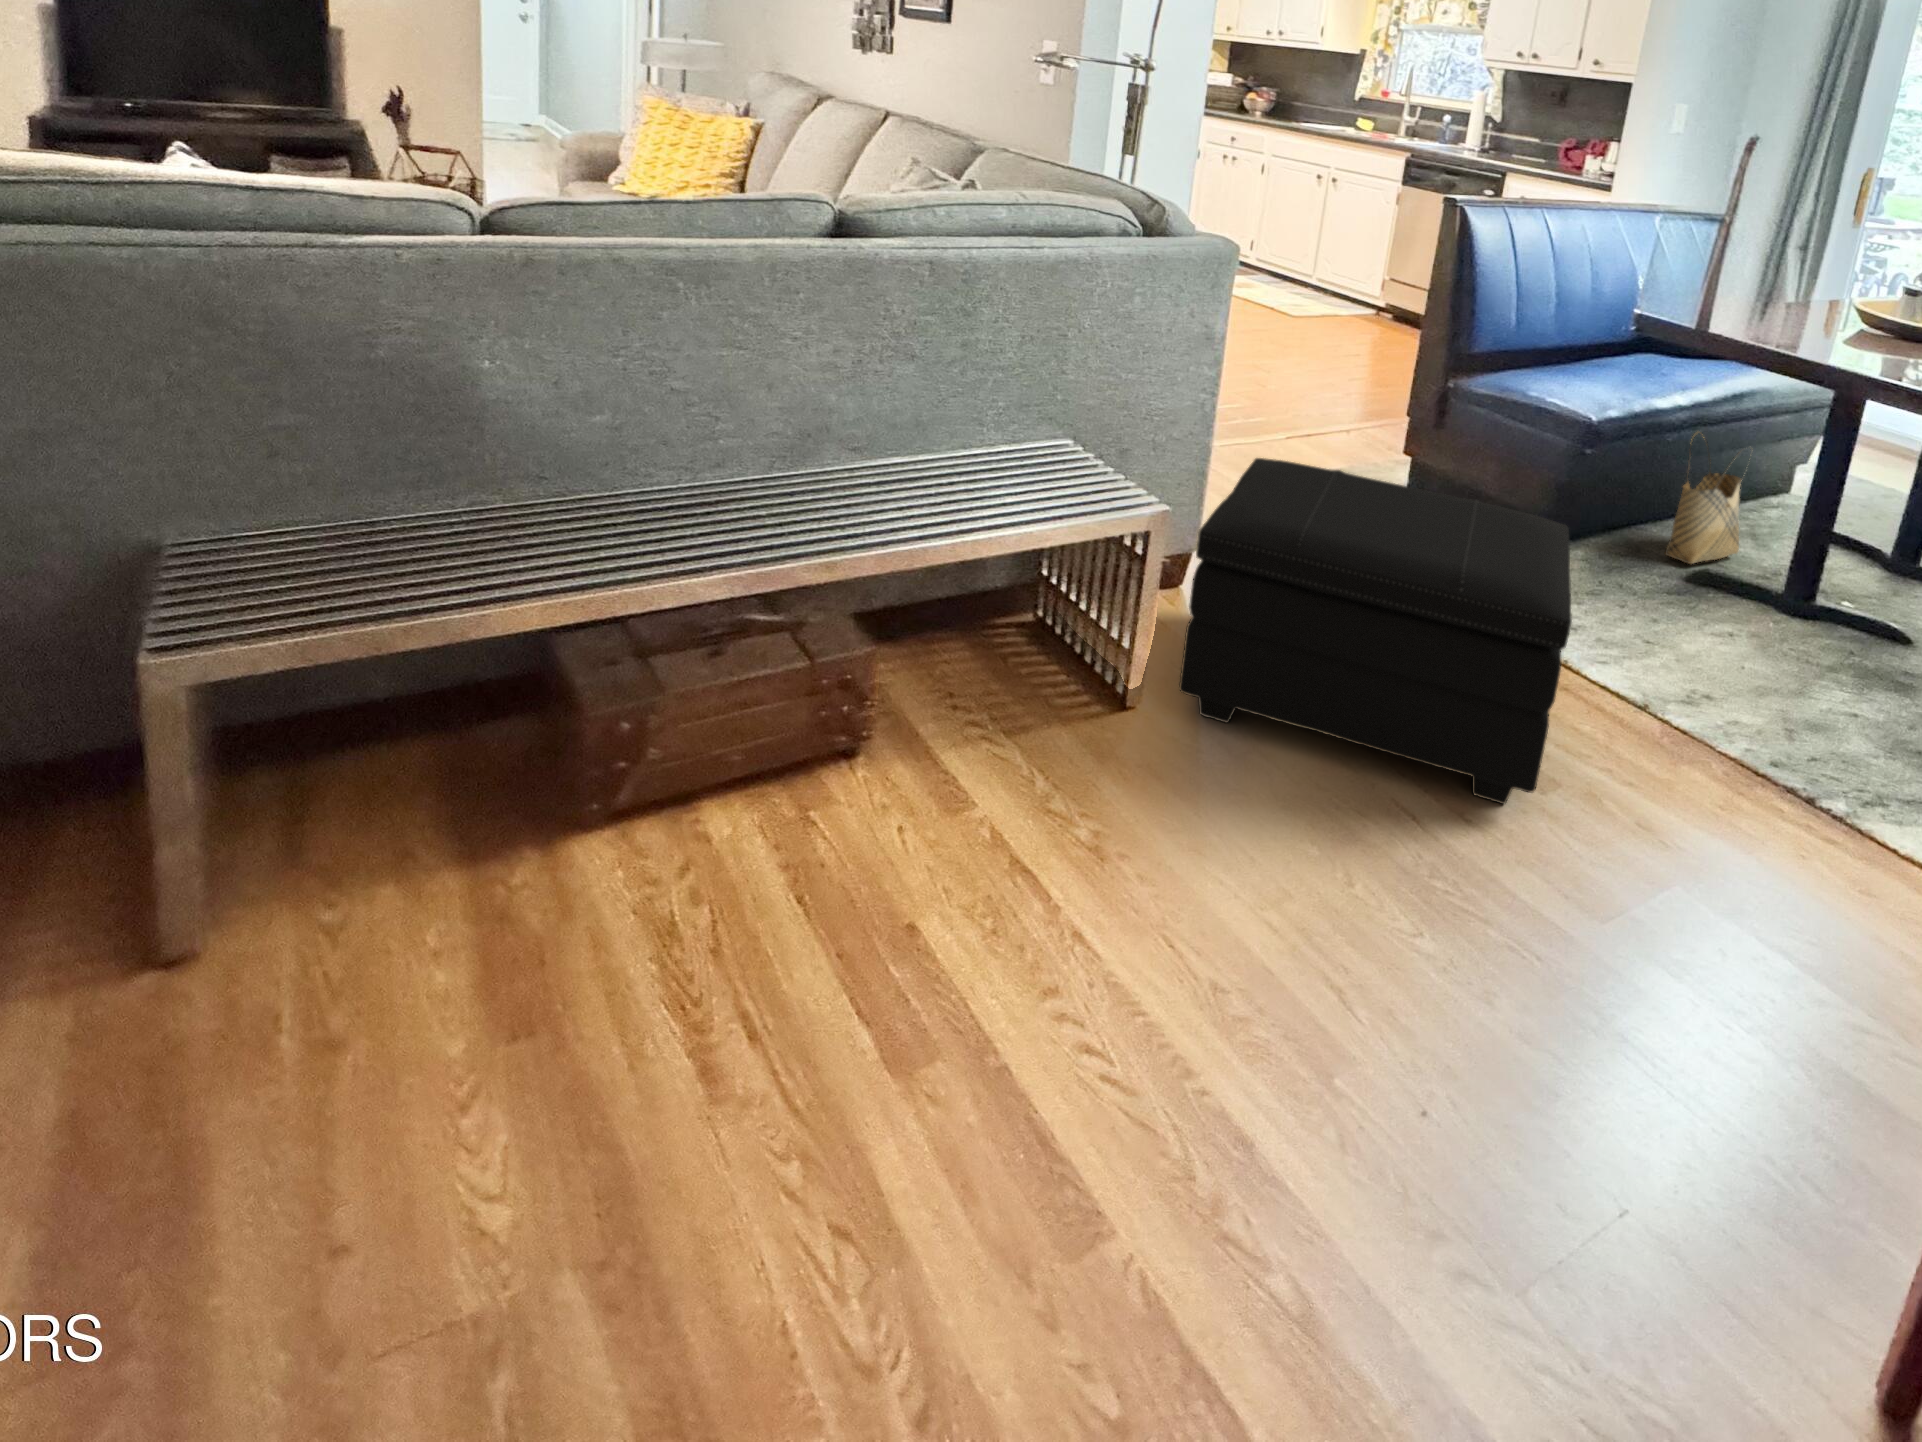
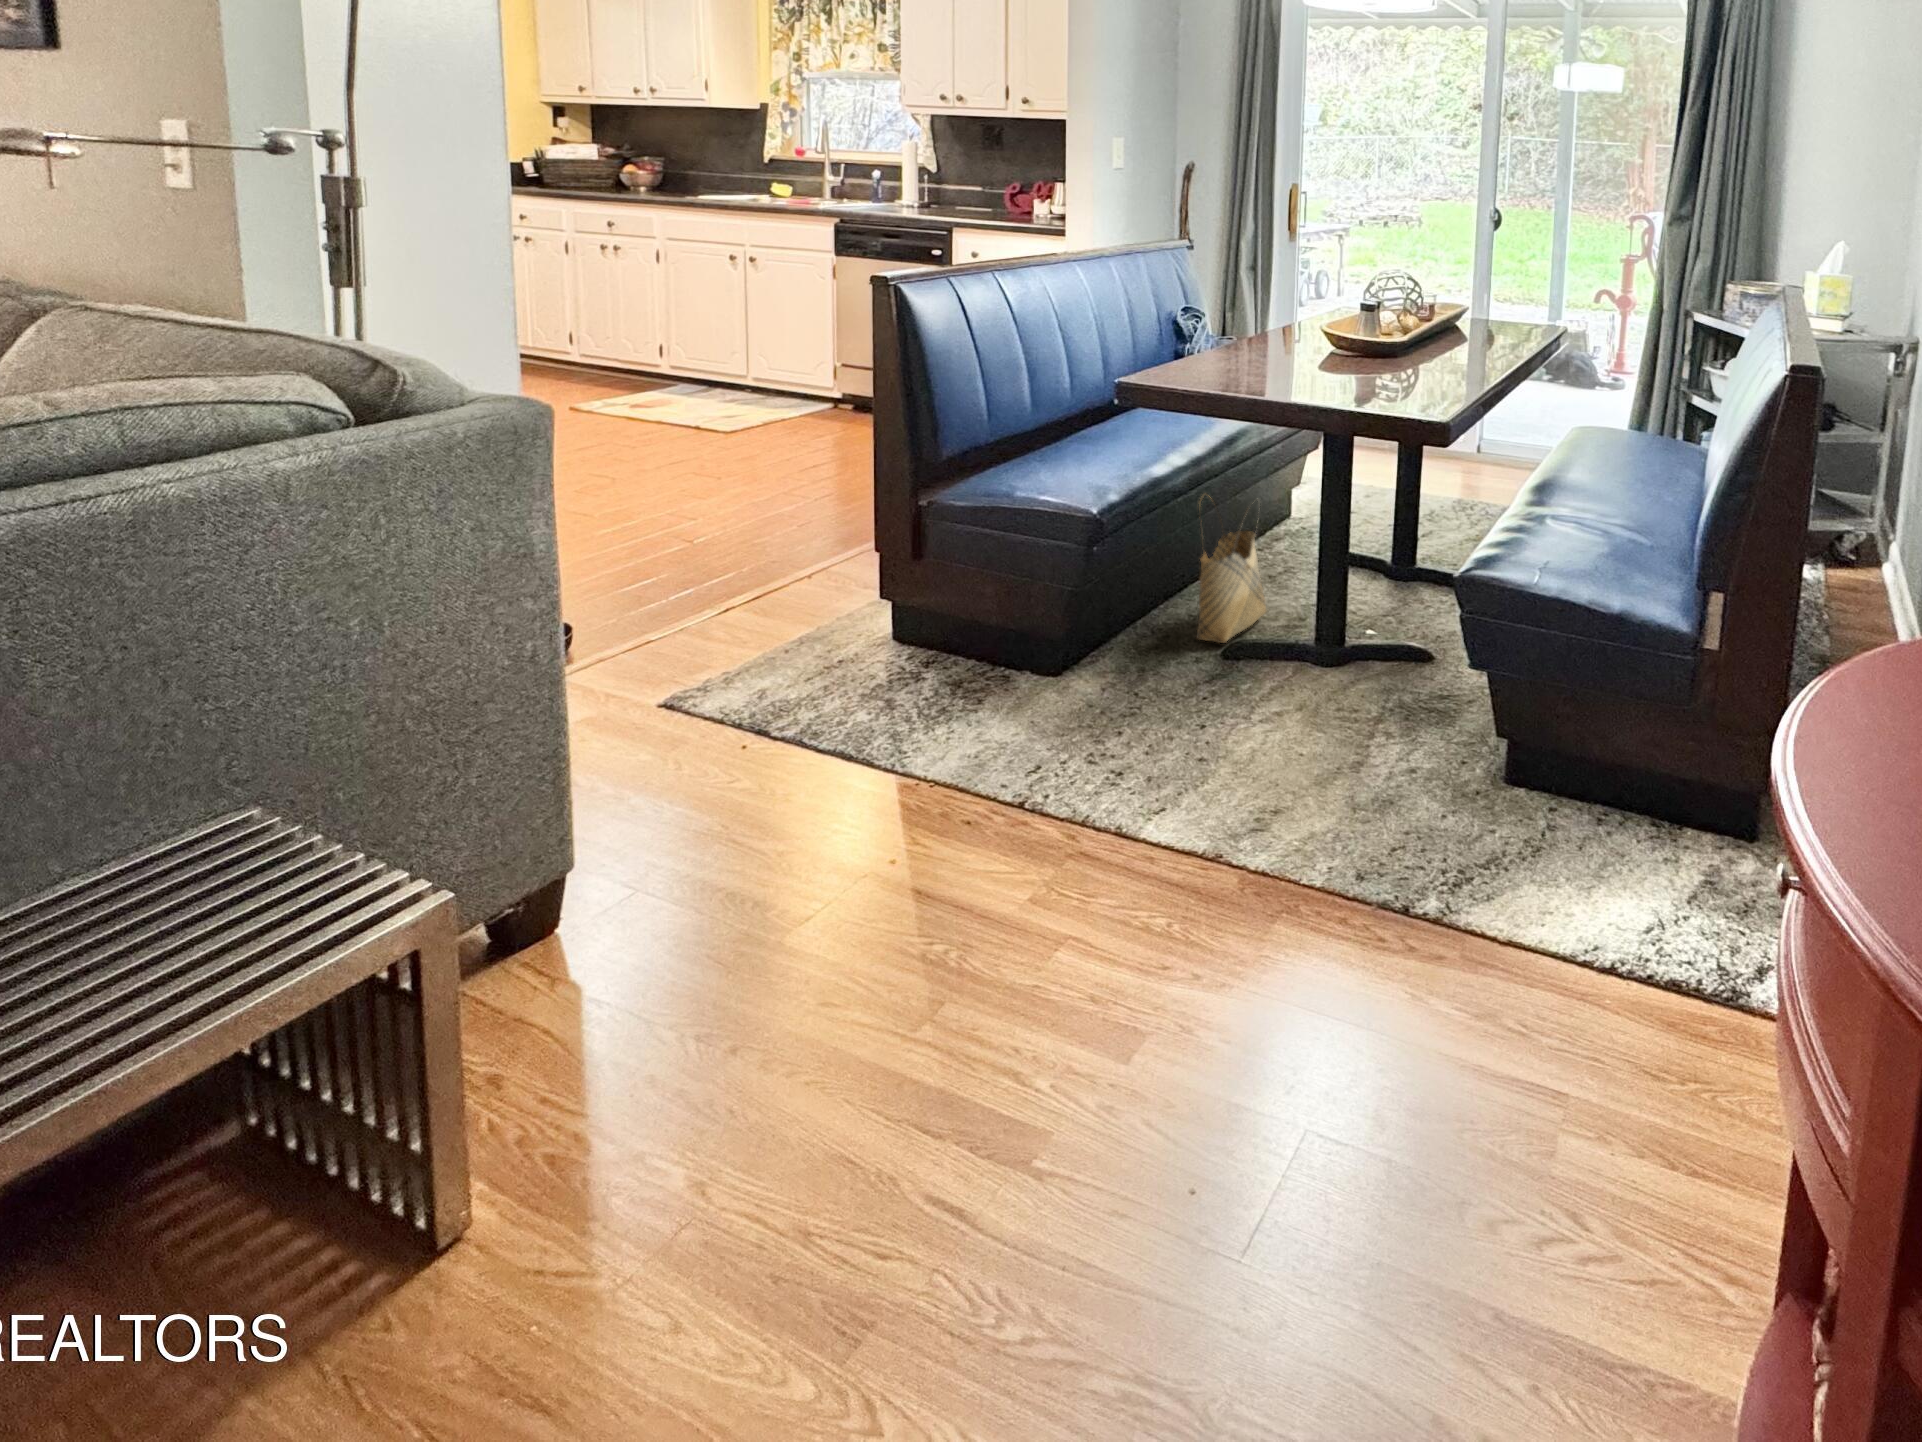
footstool: present [1179,458,1572,804] -> none [516,678,1110,1180]

